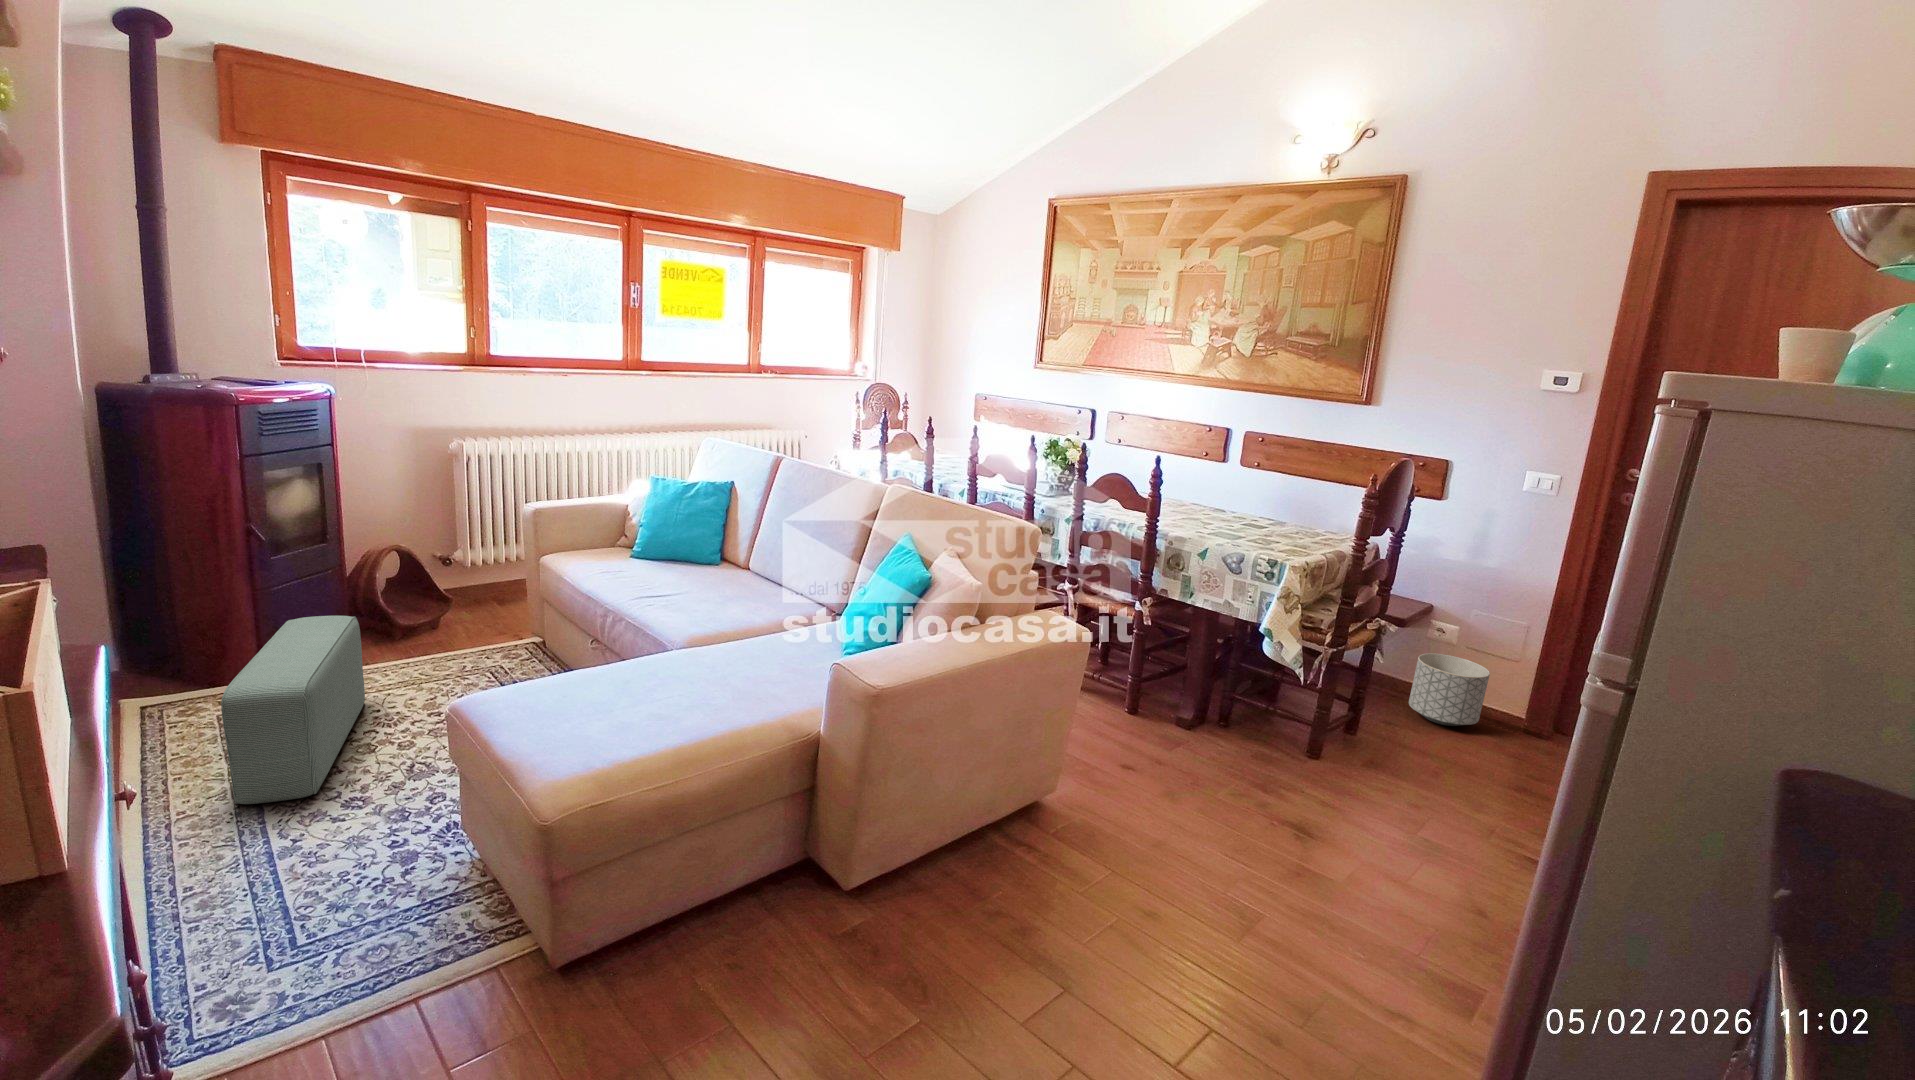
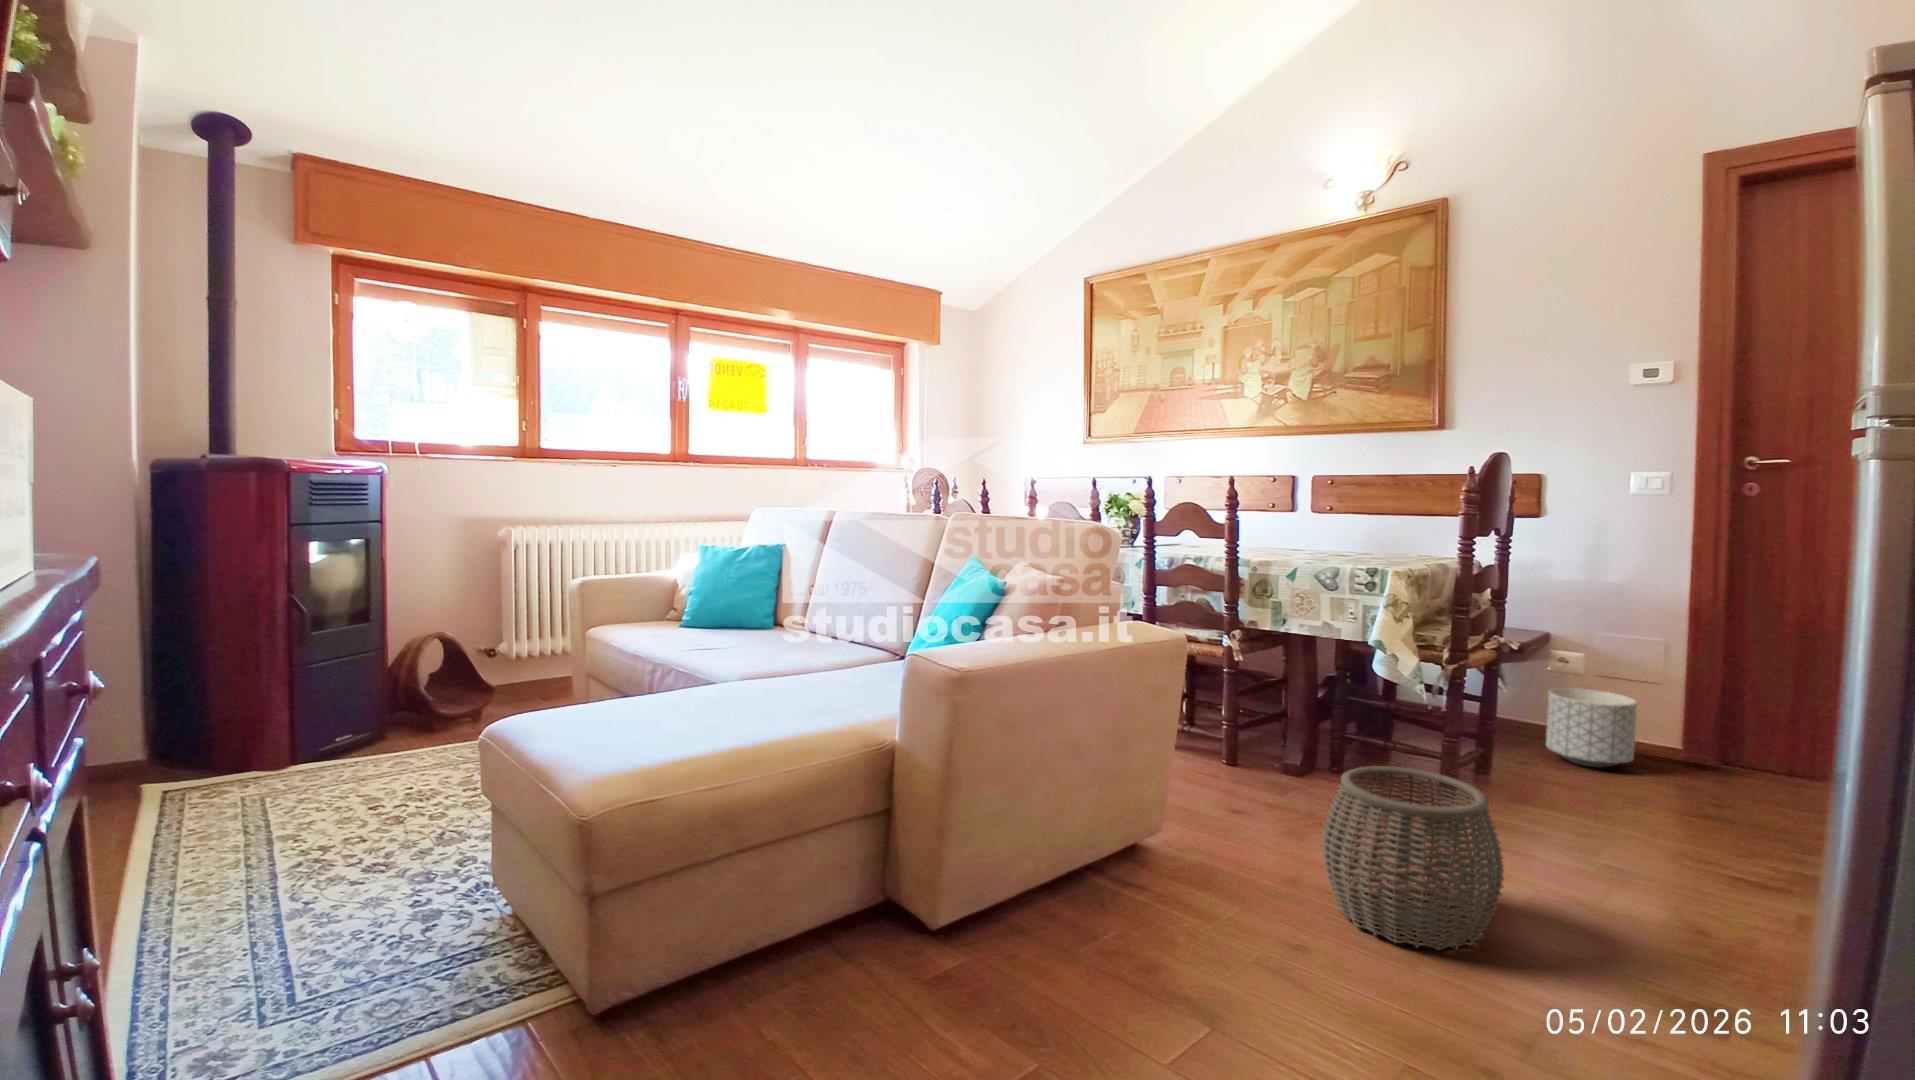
pouf: present [221,616,365,804] -> none [243,683,395,871]
woven basket: none [1187,756,1331,917] -> present [1323,766,1504,950]

